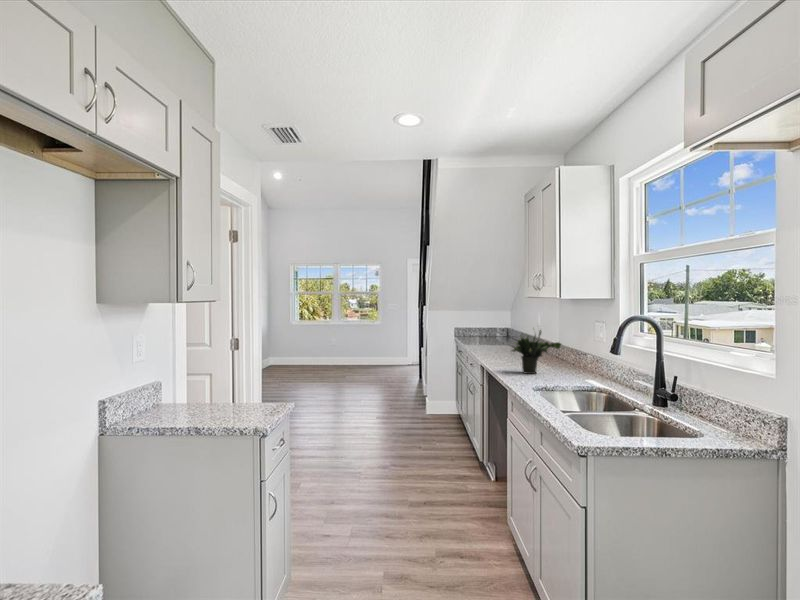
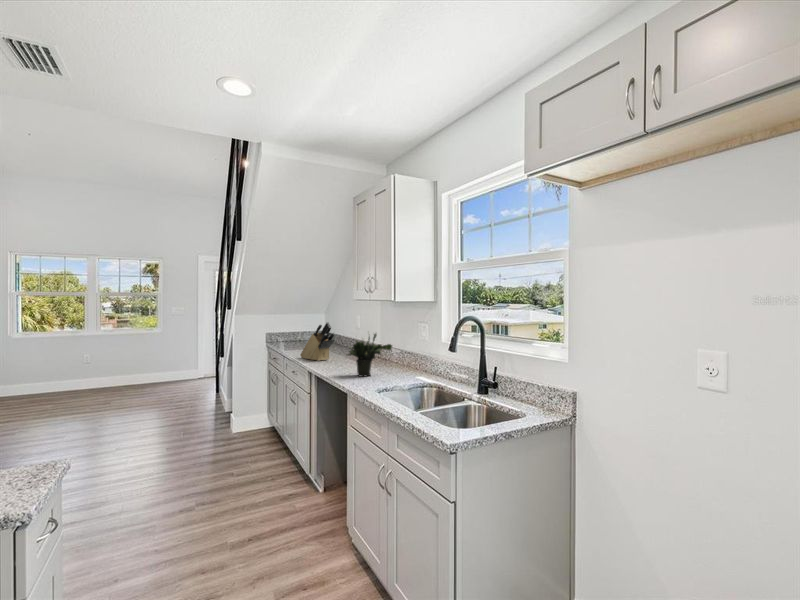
knife block: none [478,318,509,356] -> present [300,322,335,361]

